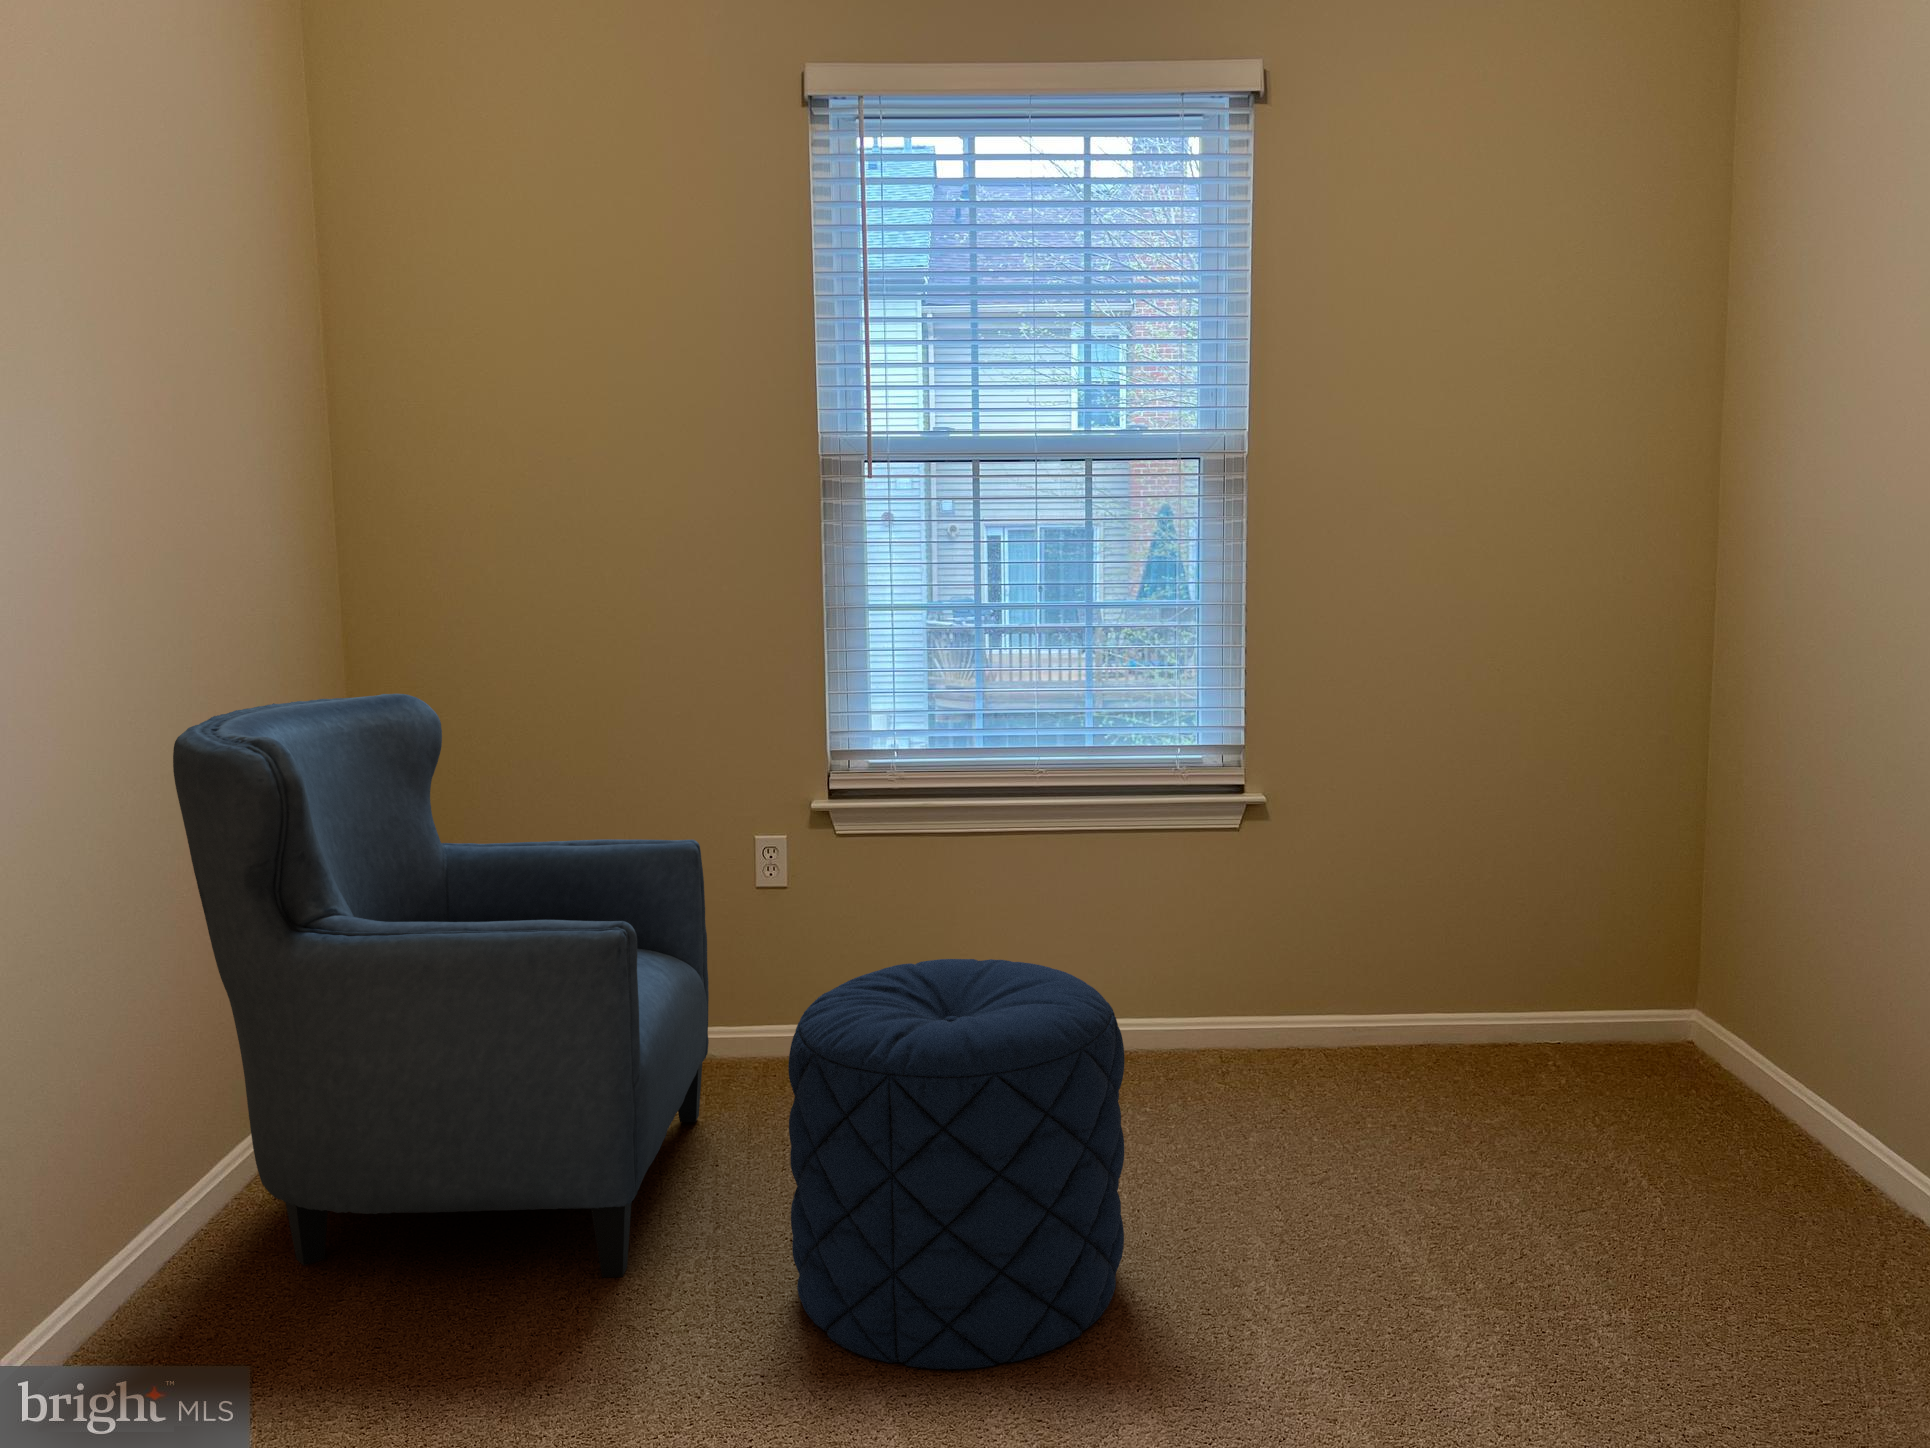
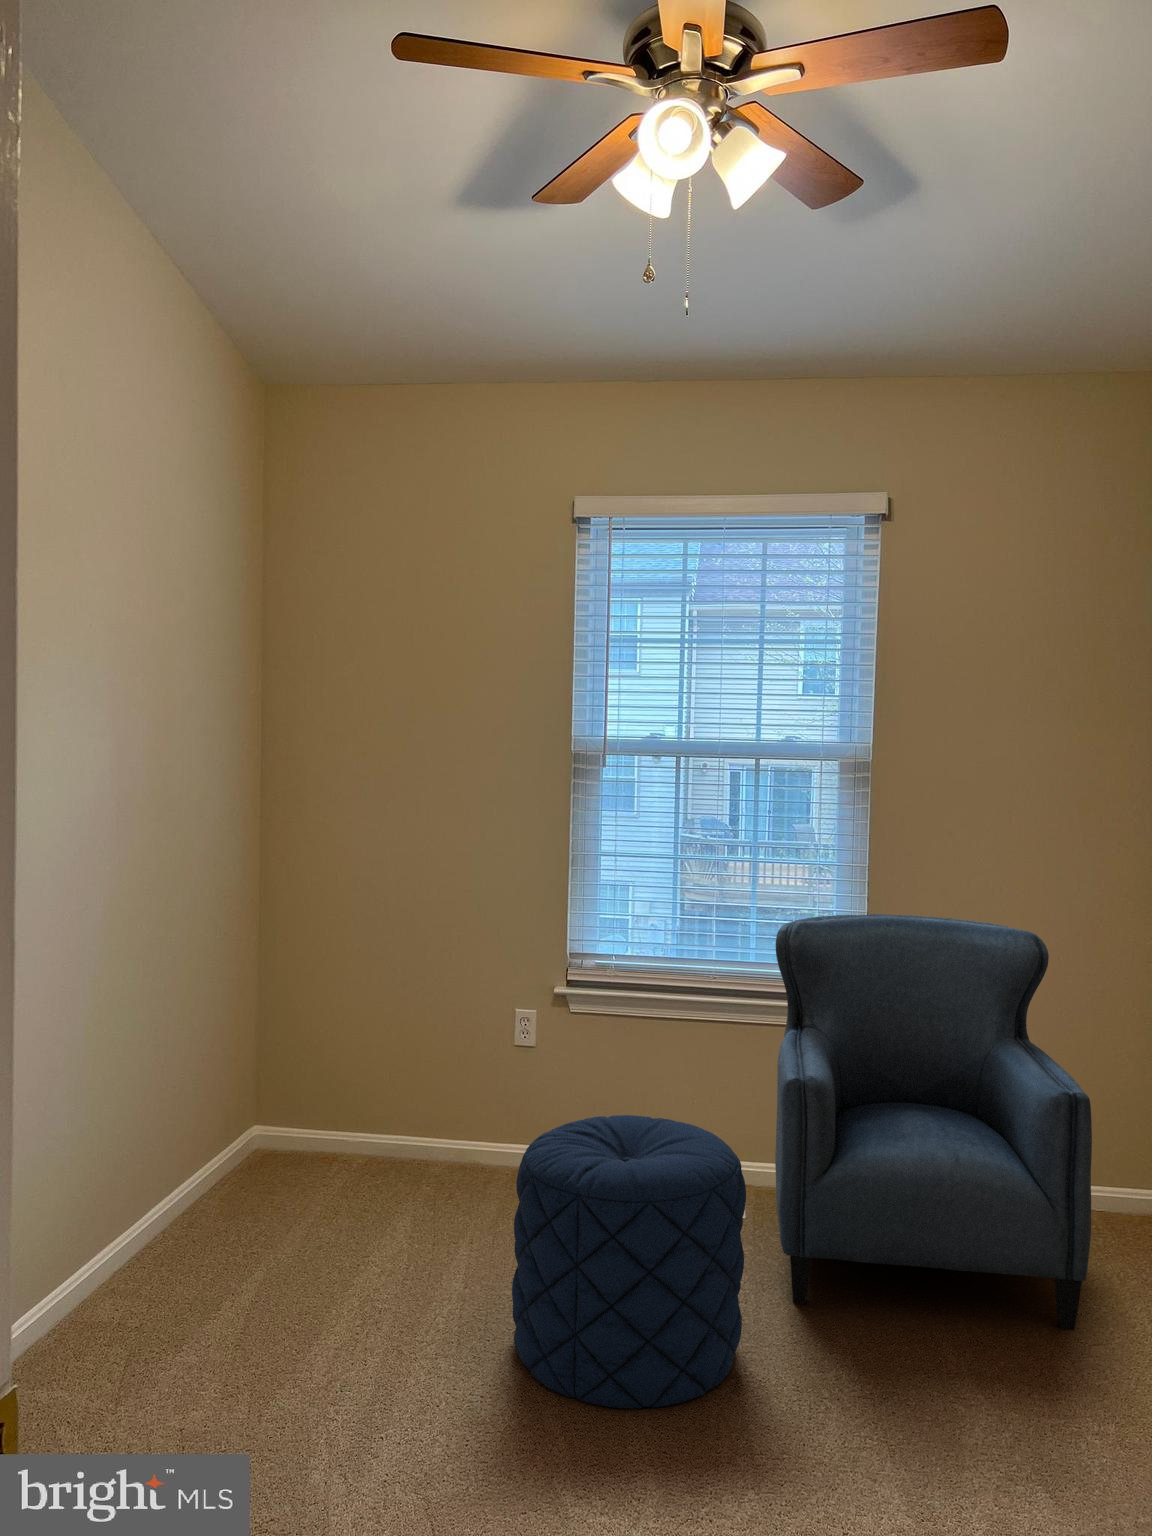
armchair: present [173,694,709,1277] -> present [775,914,1092,1330]

